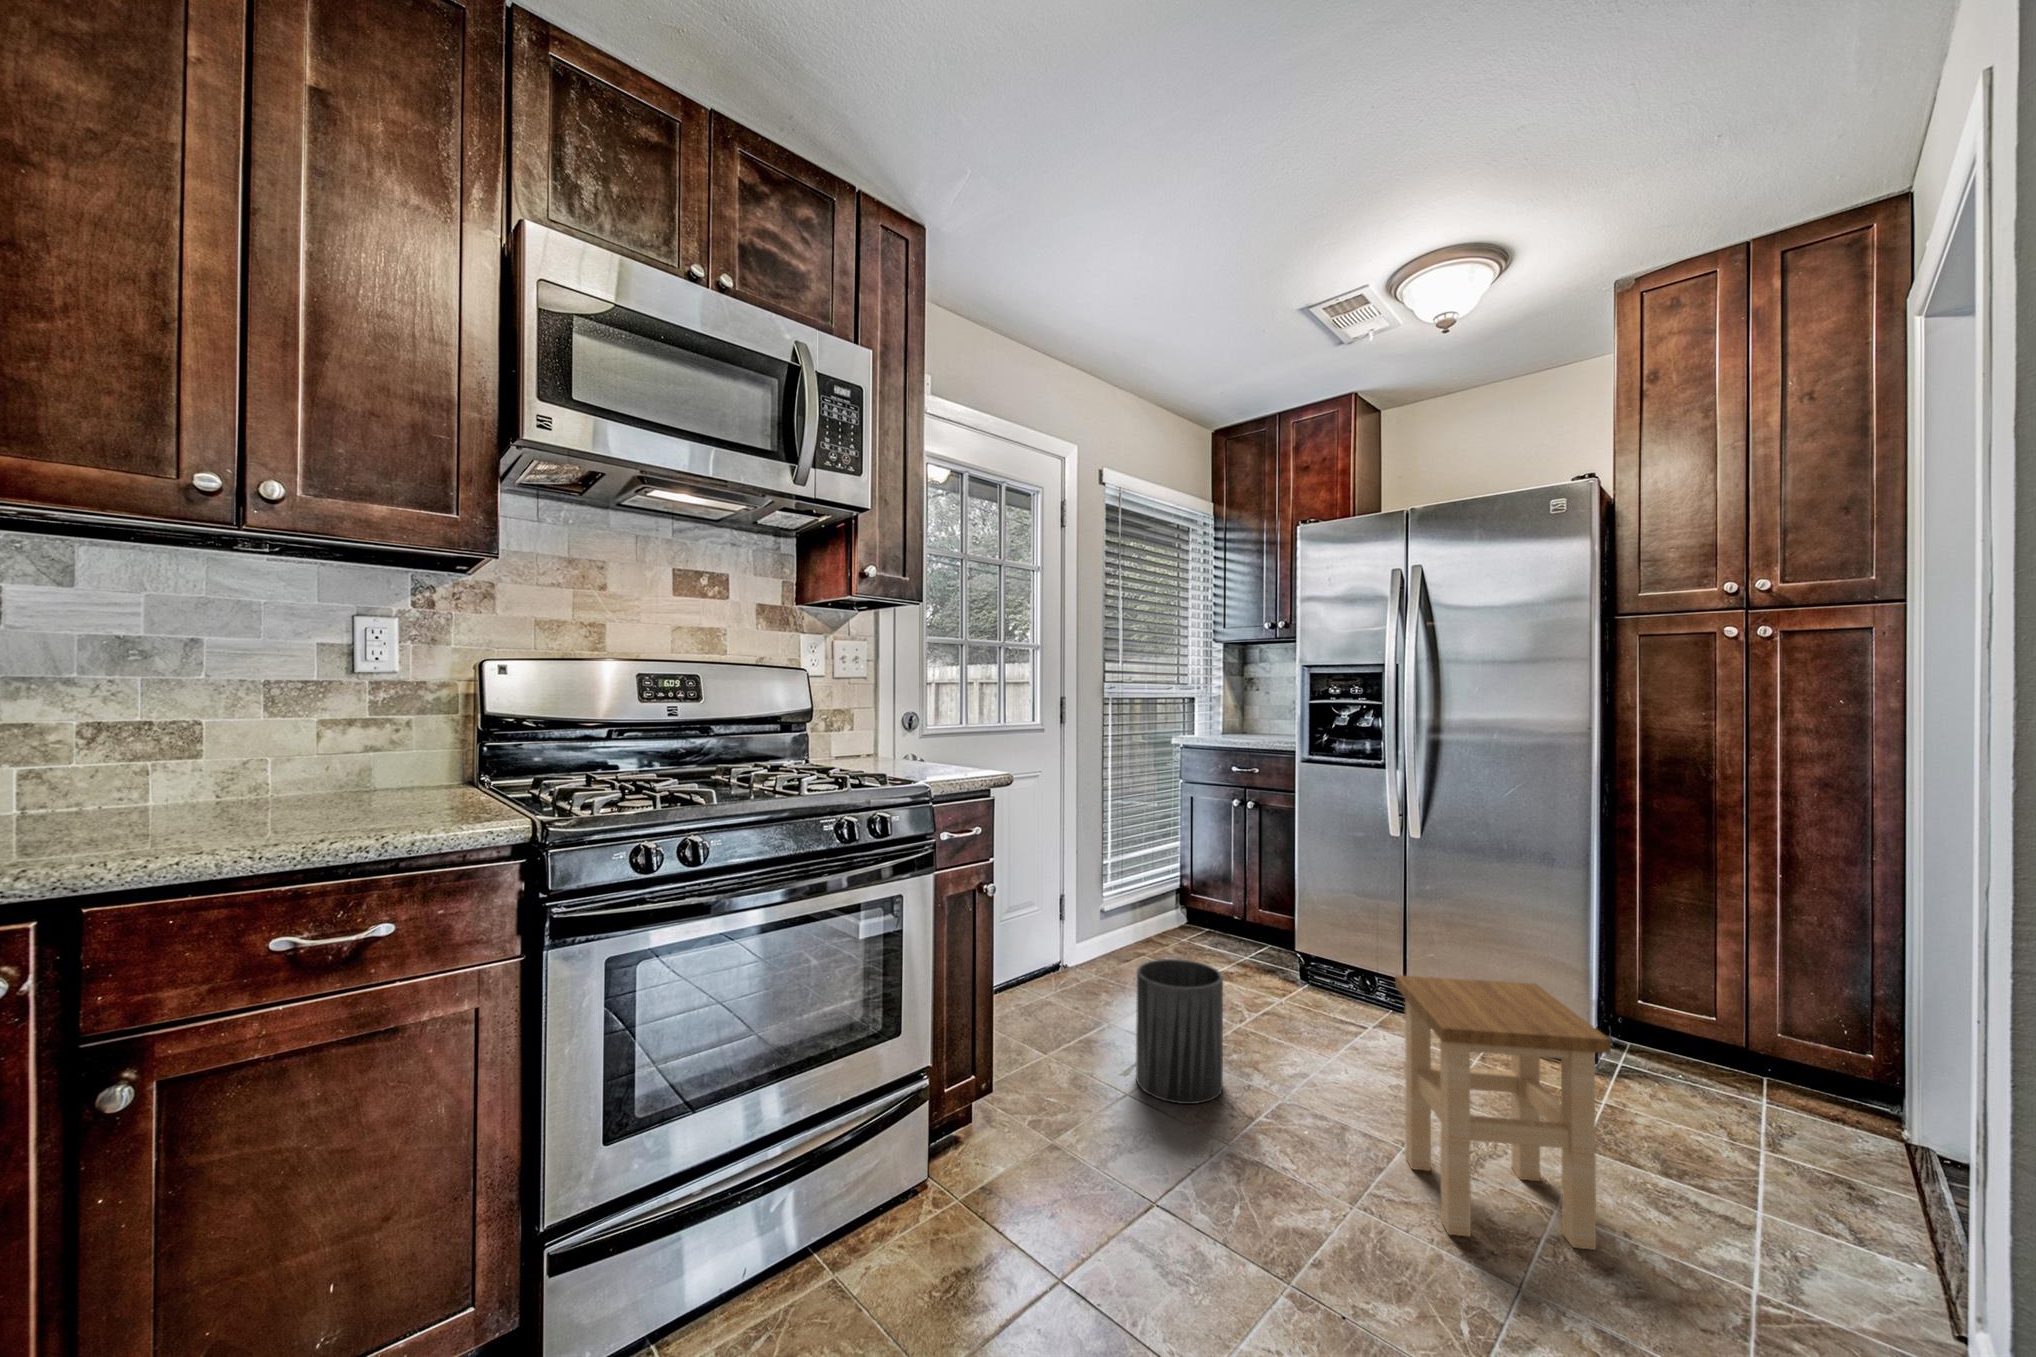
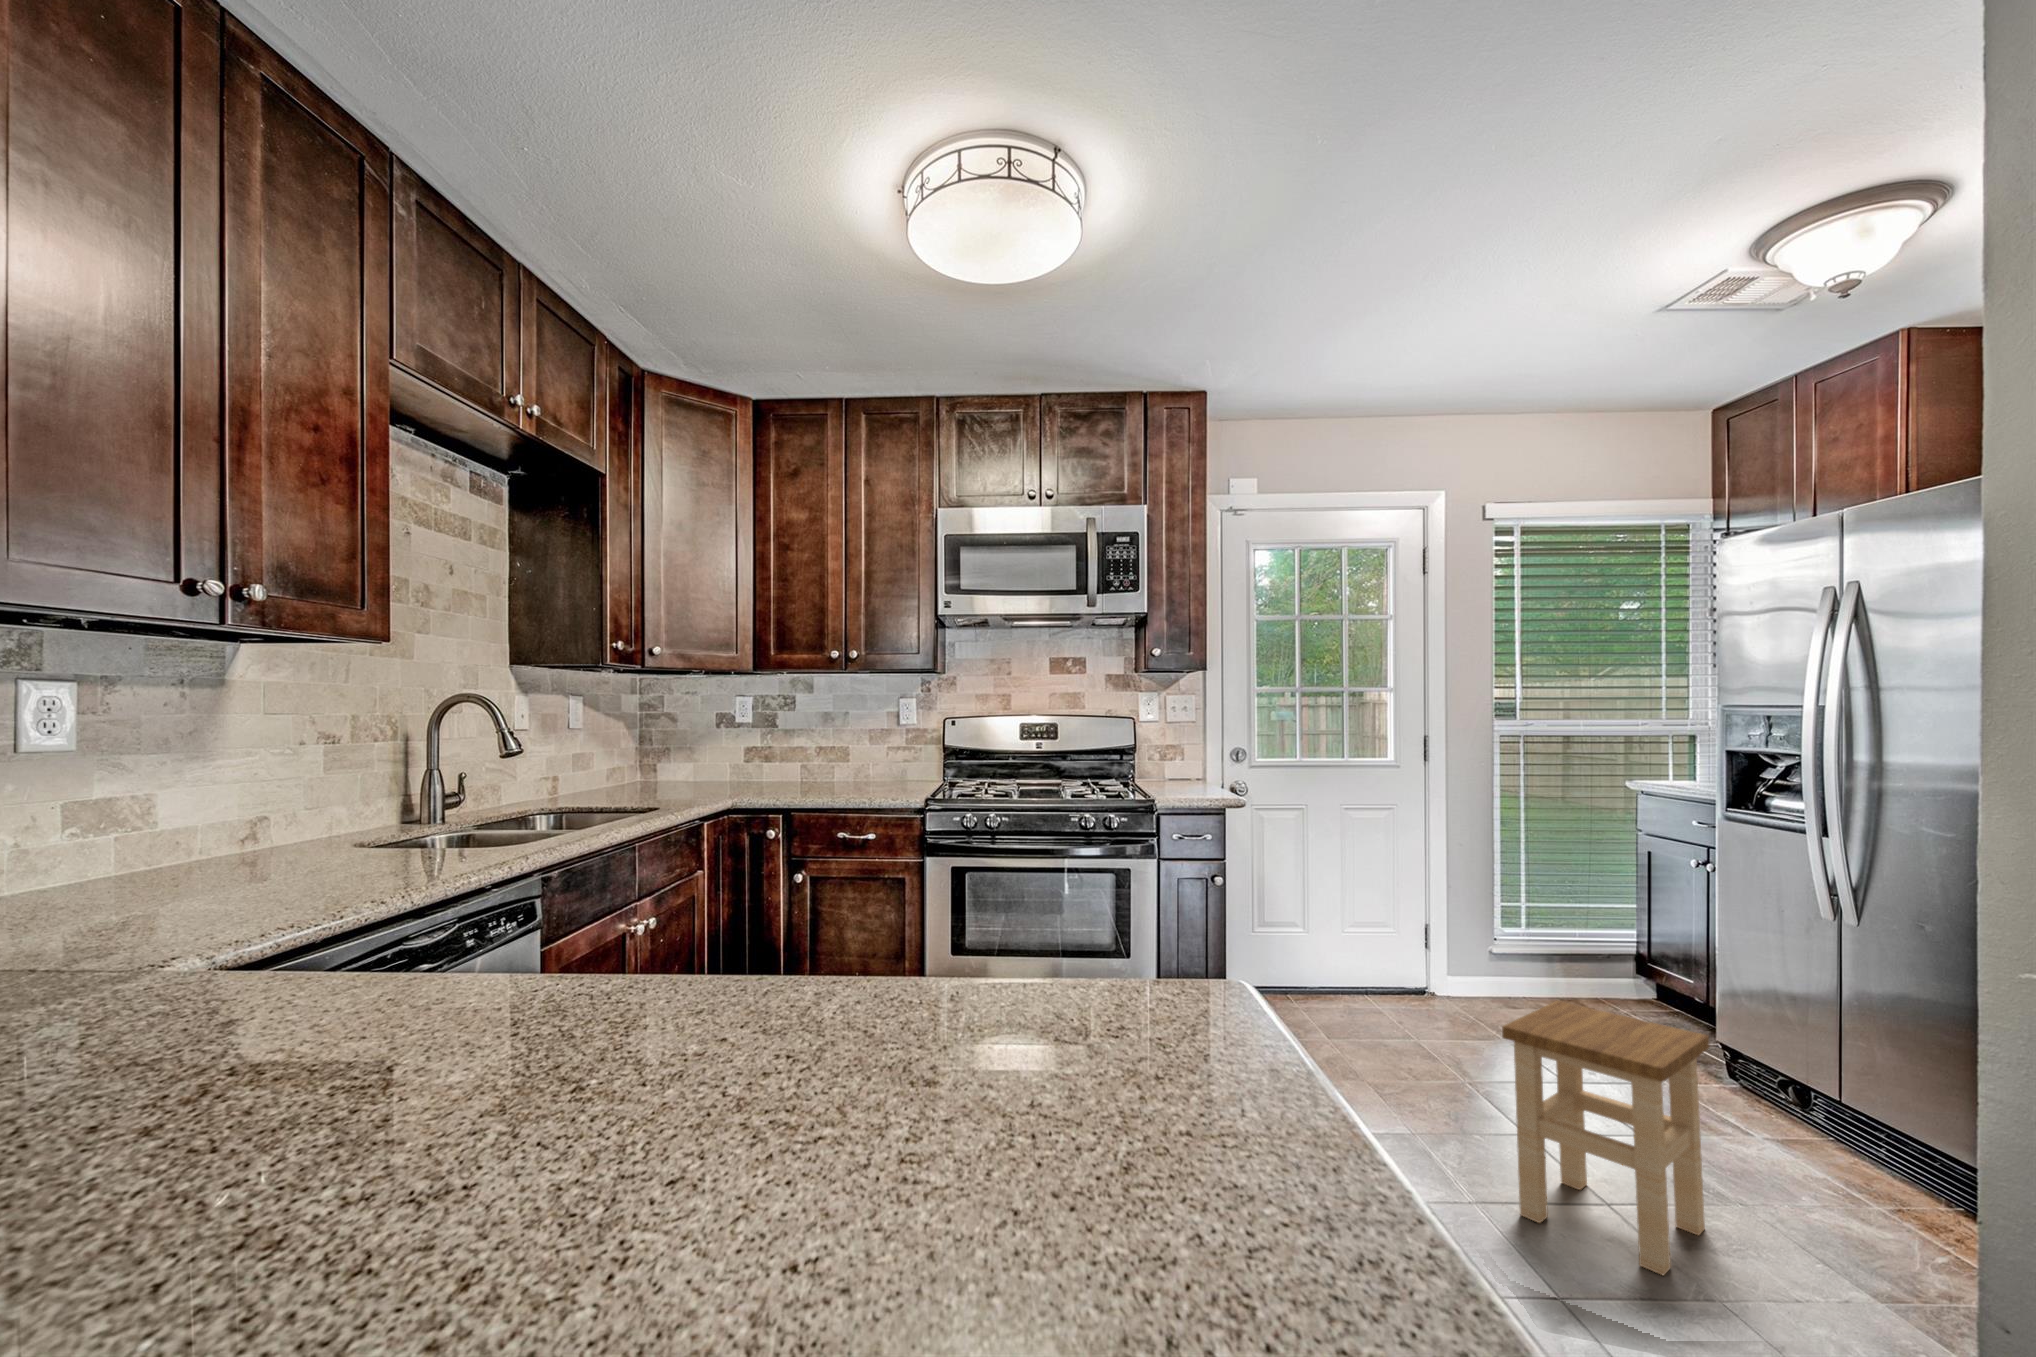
trash can: present [1136,959,1223,1104] -> none [1380,971,1466,1097]

